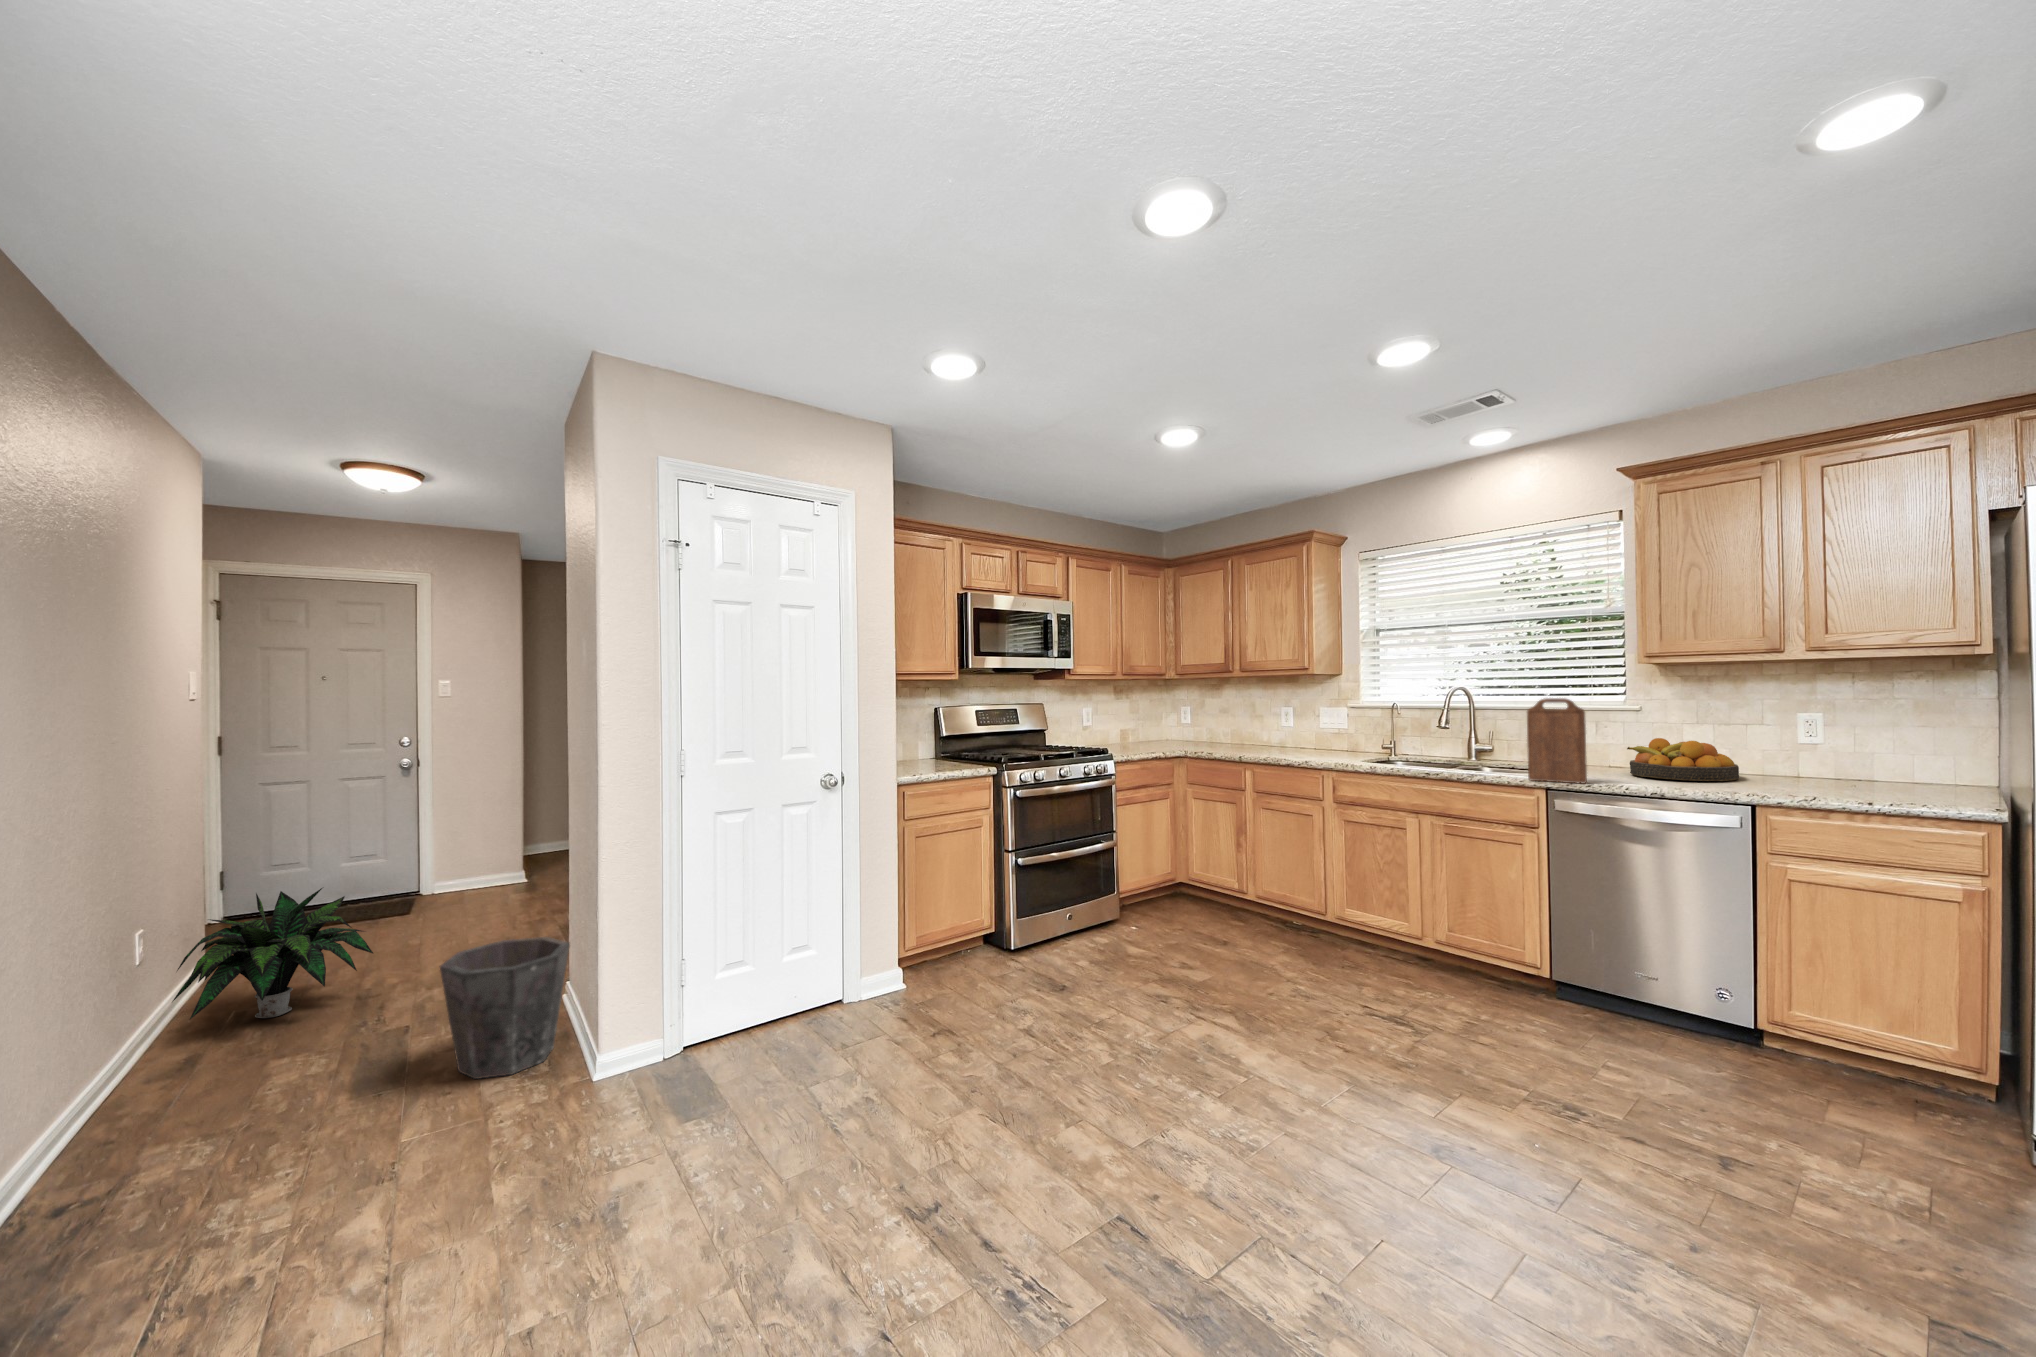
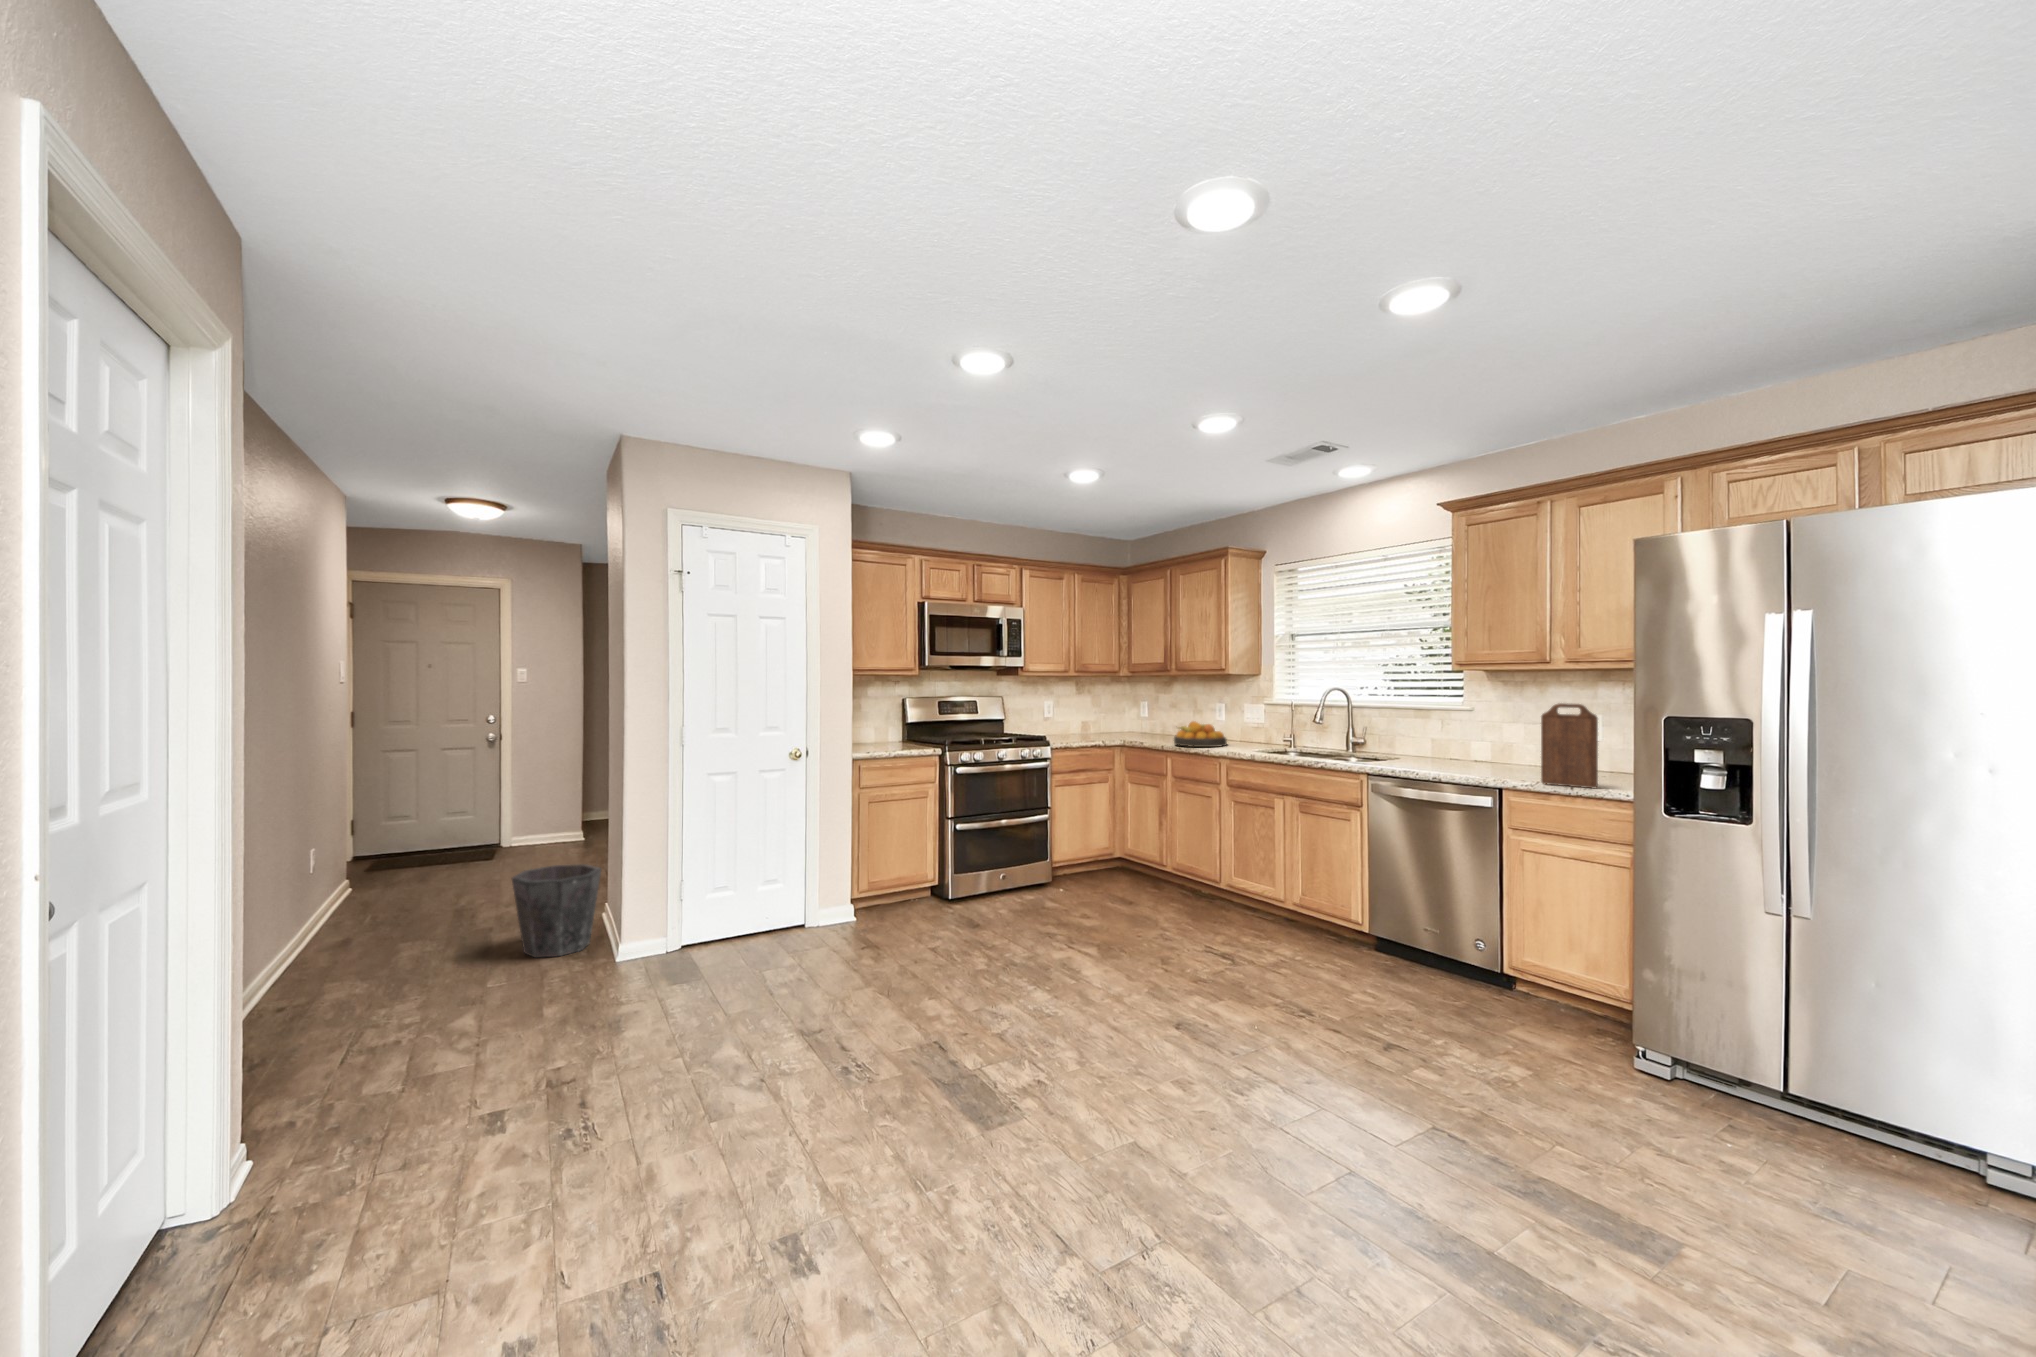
cutting board: present [1527,698,1587,784] -> present [1541,703,1598,788]
fruit bowl: present [1627,738,1739,781] -> present [1174,721,1227,747]
potted plant: present [172,888,373,1019] -> none [331,826,467,919]

